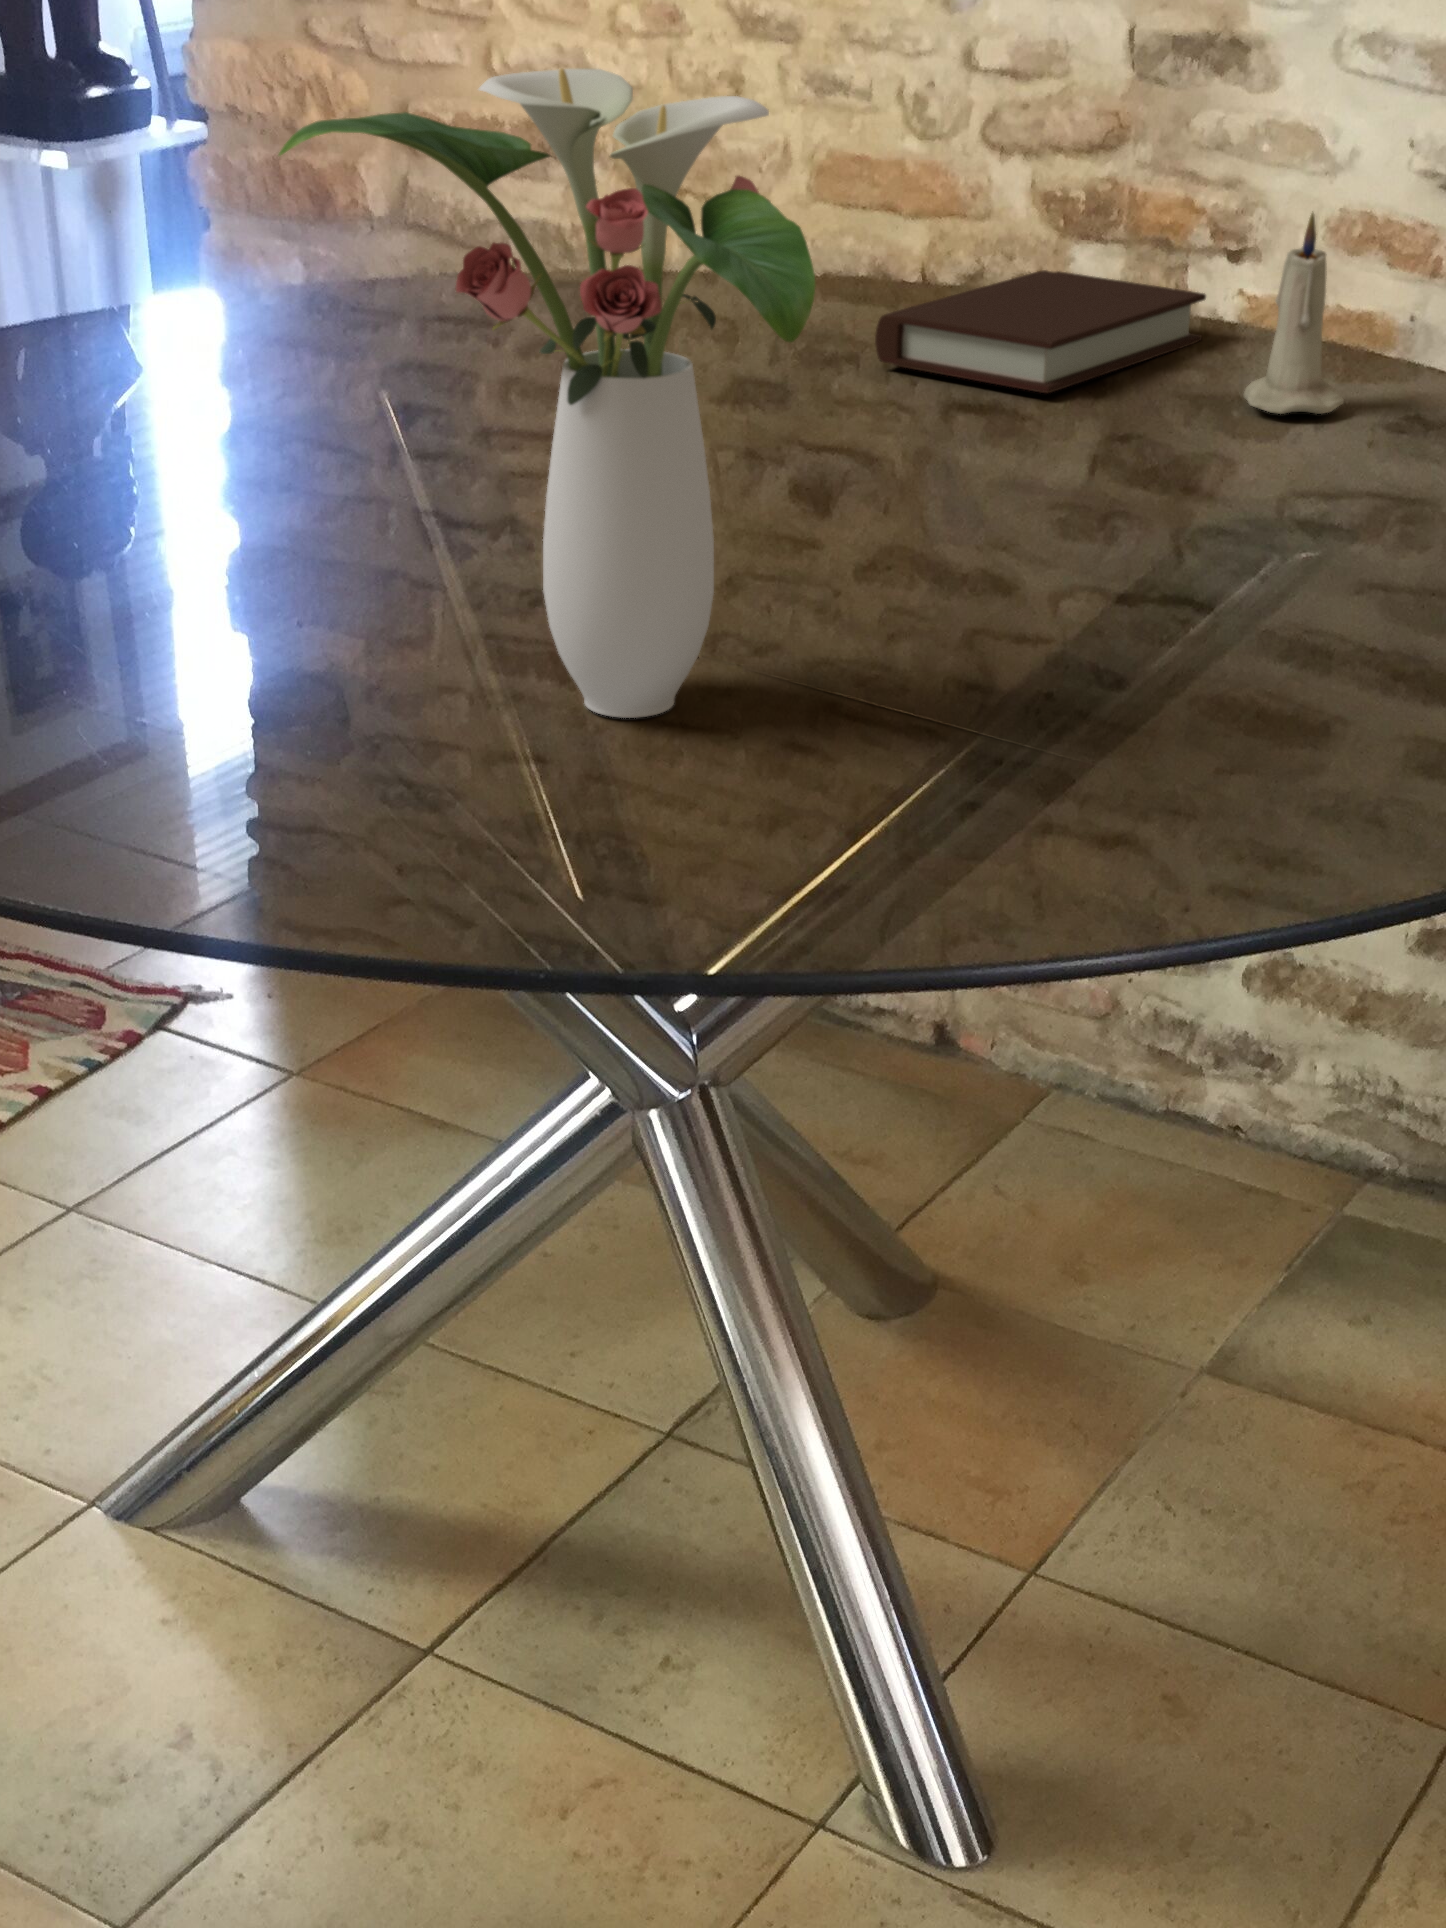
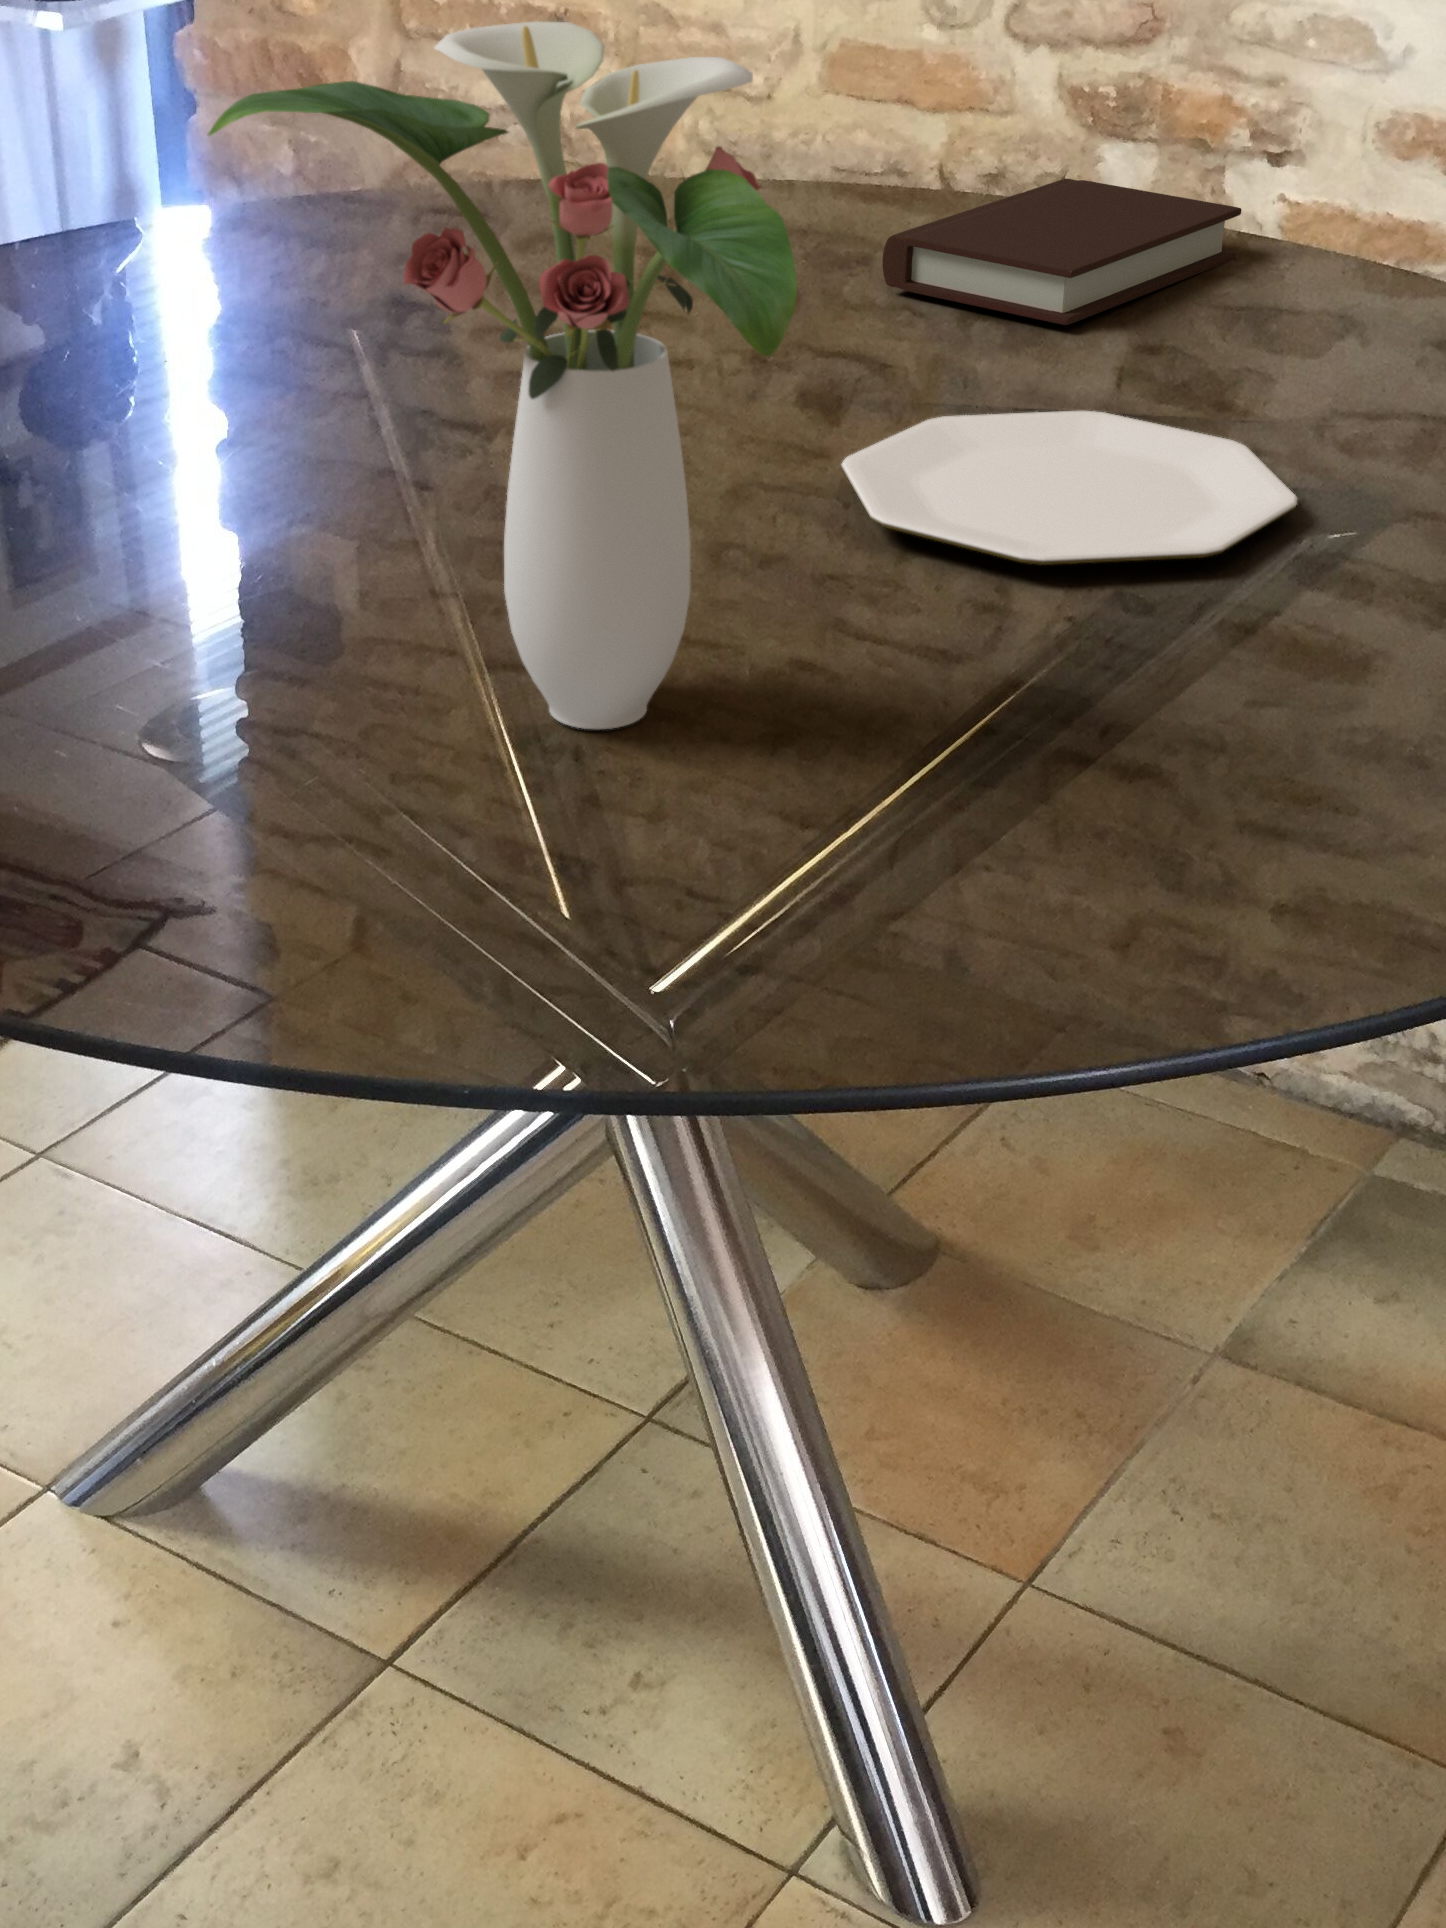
candle: present [1244,213,1344,414] -> none [1280,130,1389,351]
plate: none [844,463,1263,584] -> present [841,411,1297,565]

